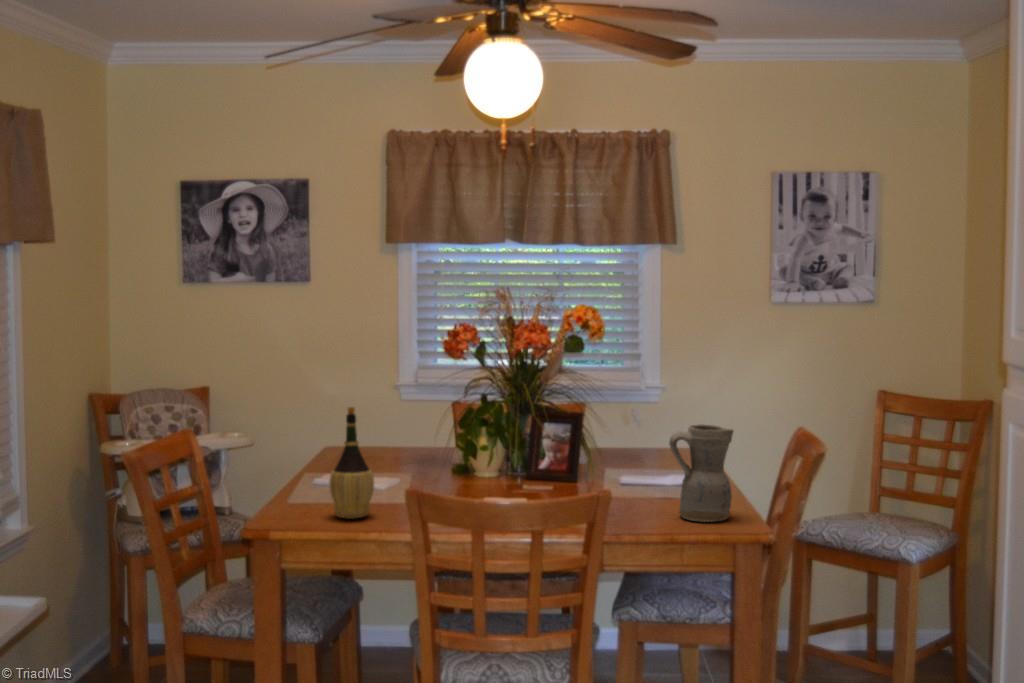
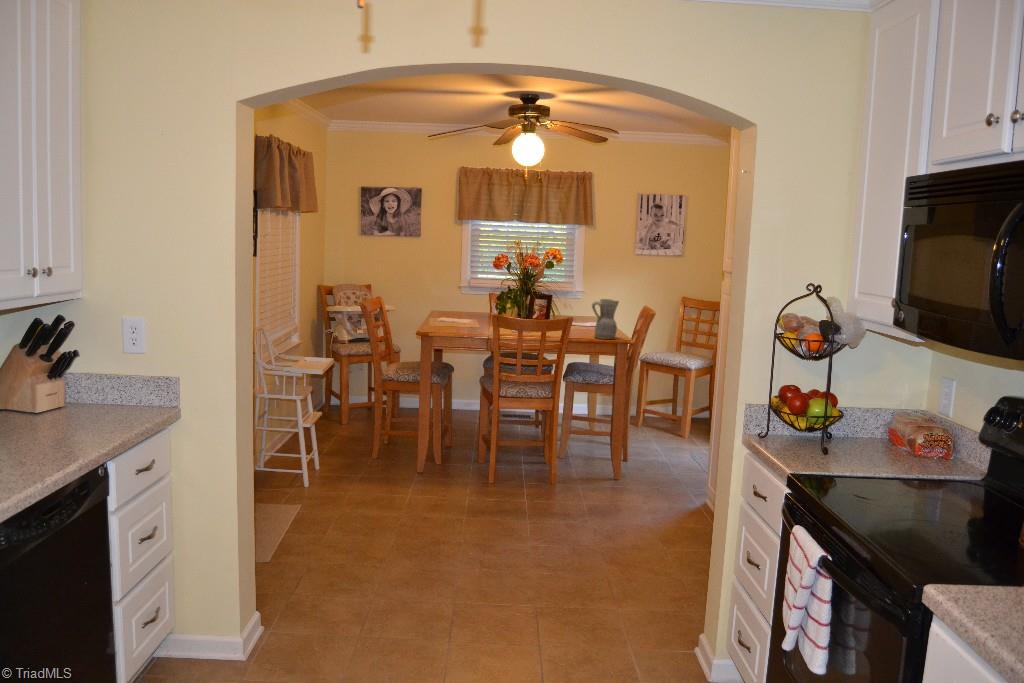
wine bottle: present [329,407,374,519] -> none [448,286,467,333]

